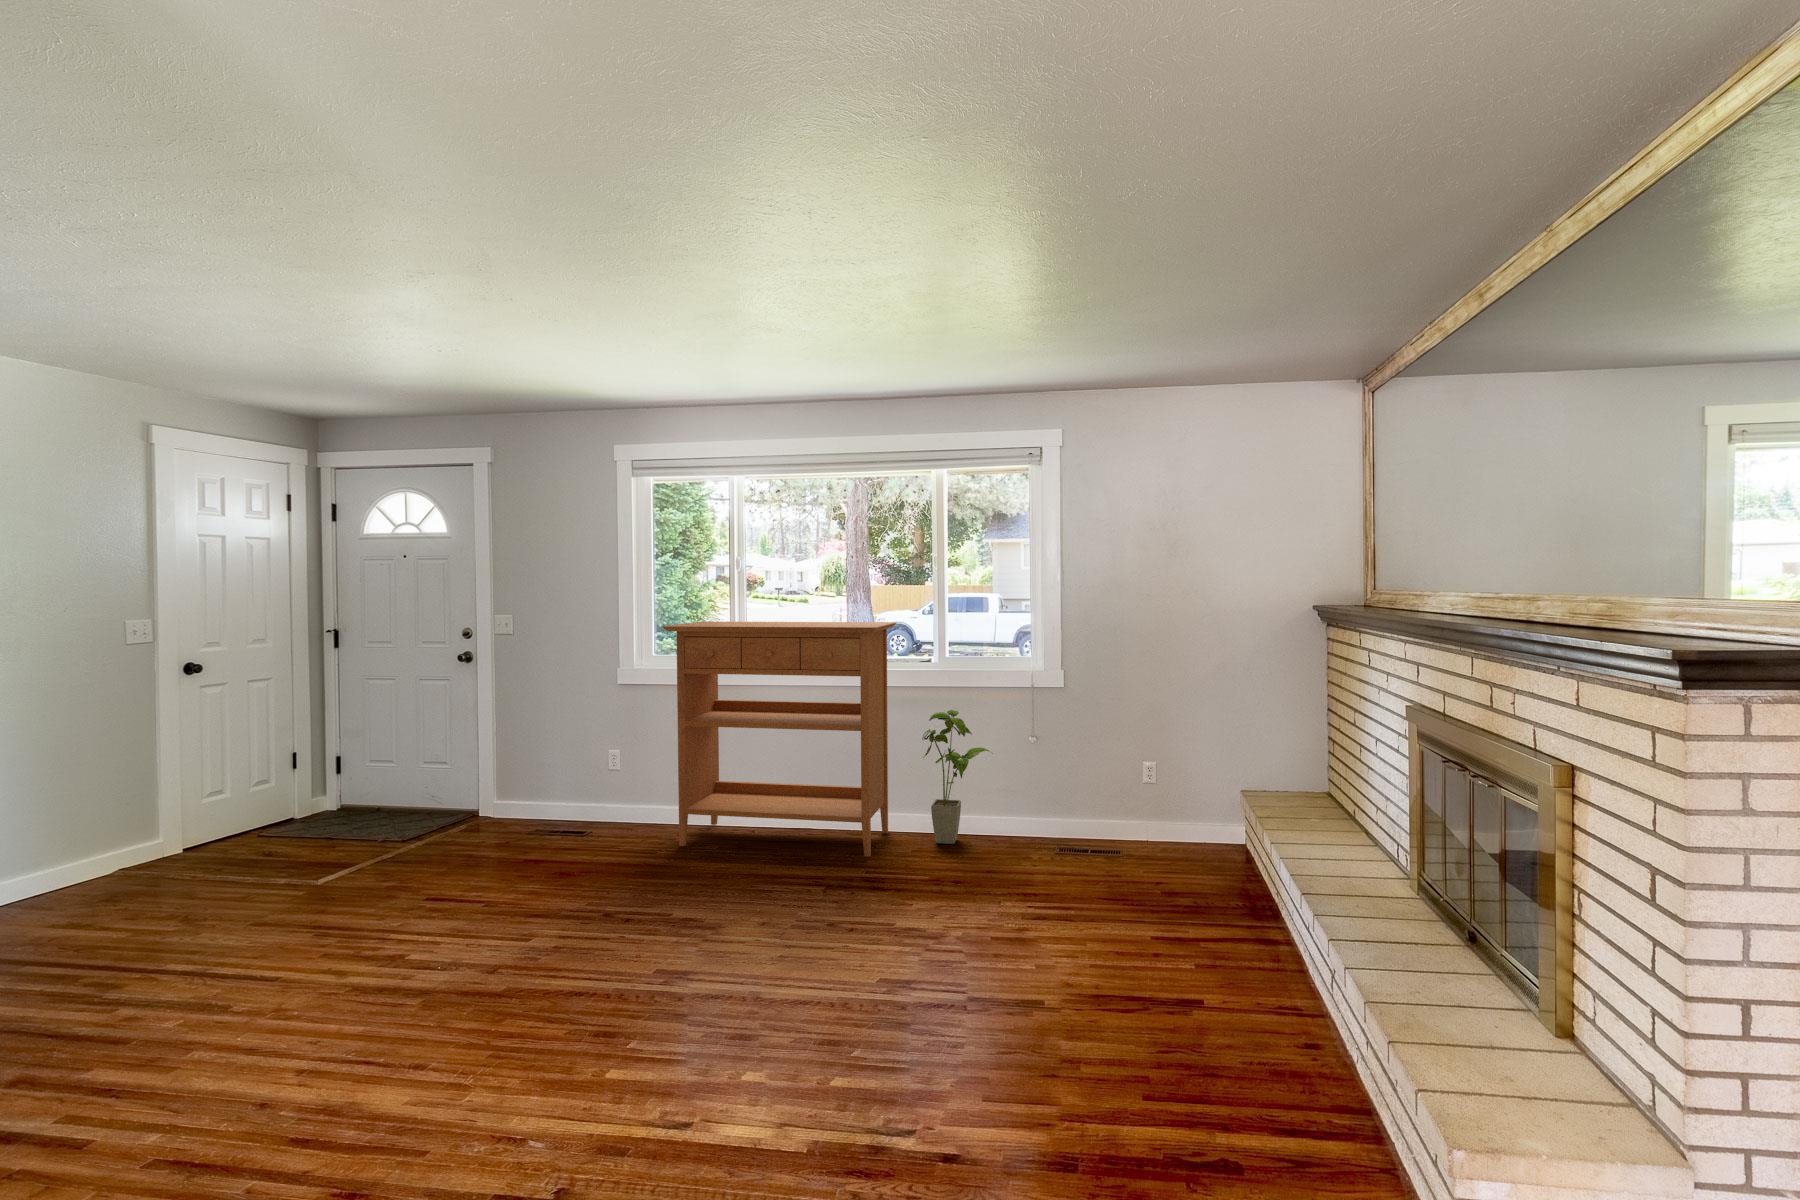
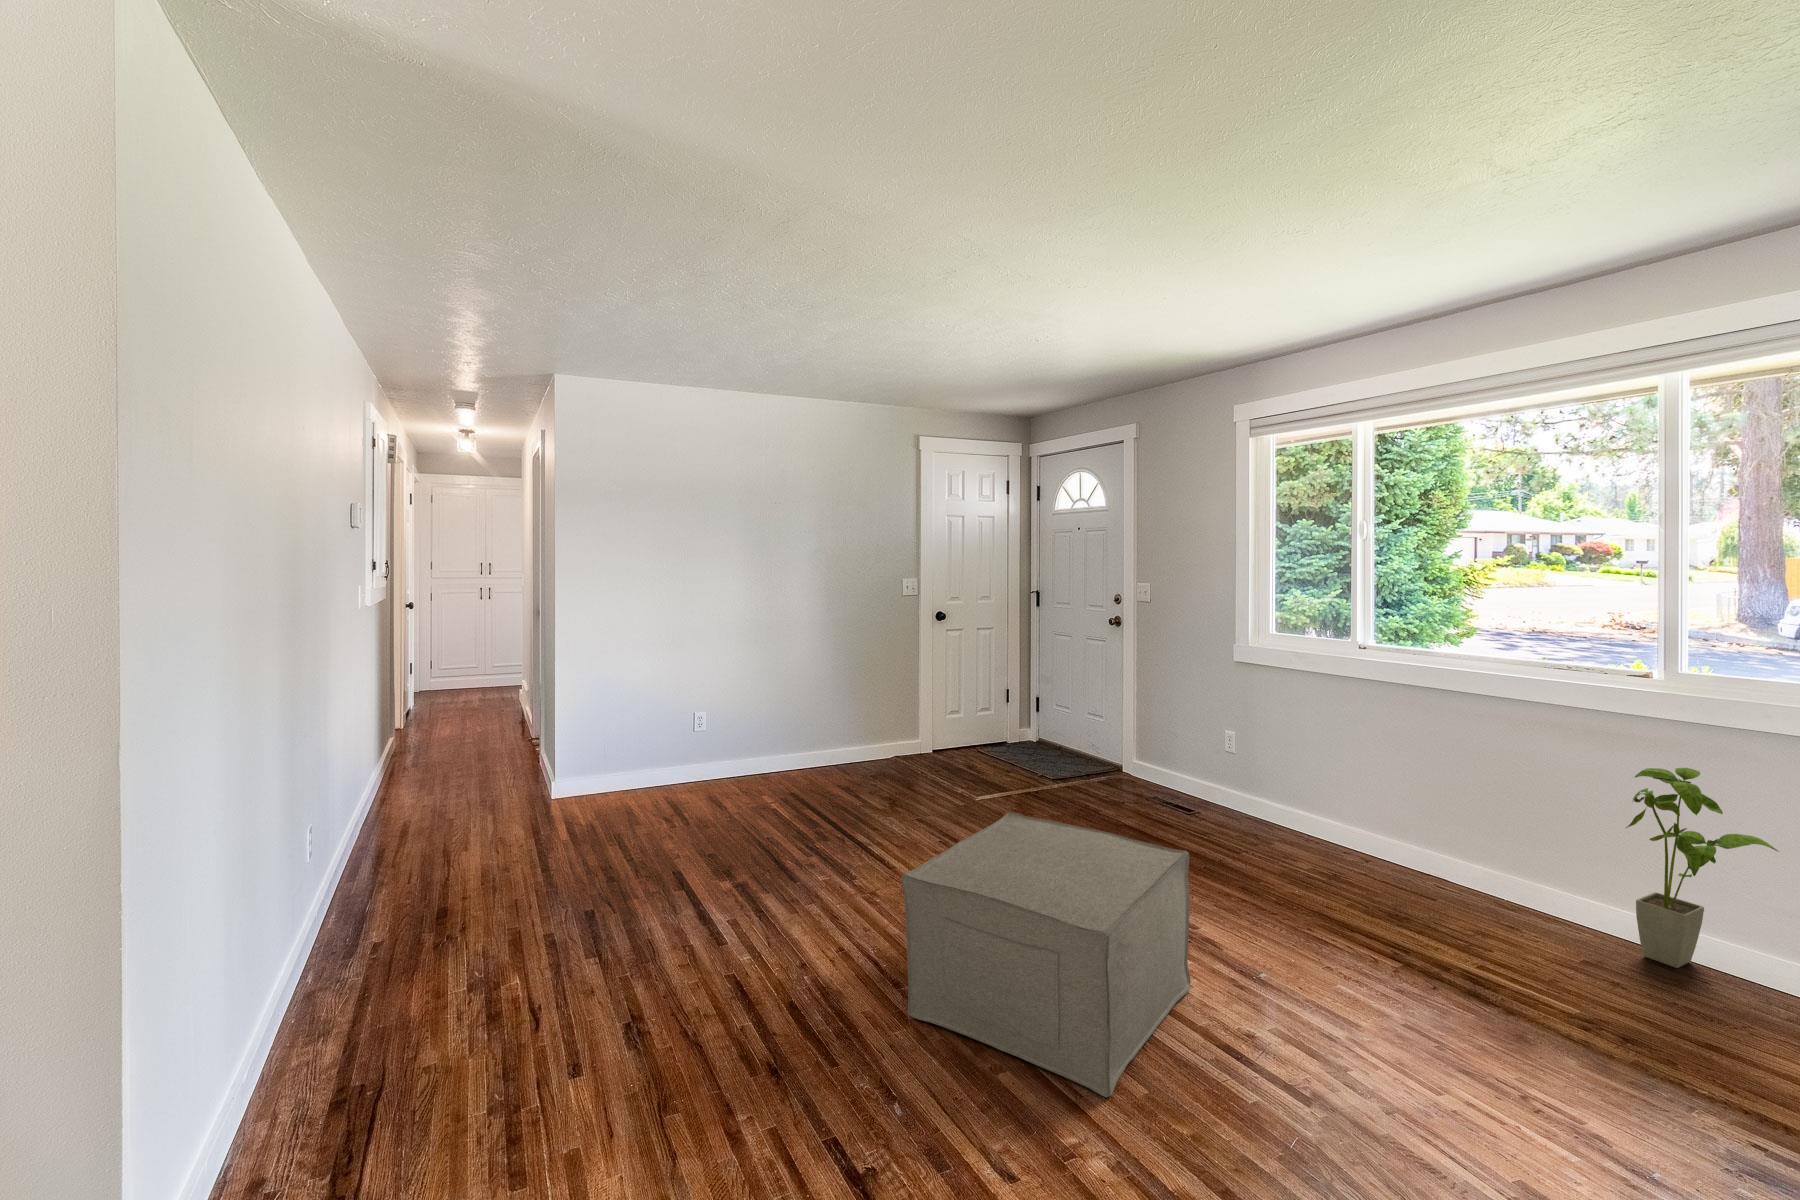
console table: present [662,621,896,857] -> none [1260,605,1602,940]
ottoman: none [457,829,714,1078] -> present [901,812,1191,1097]

